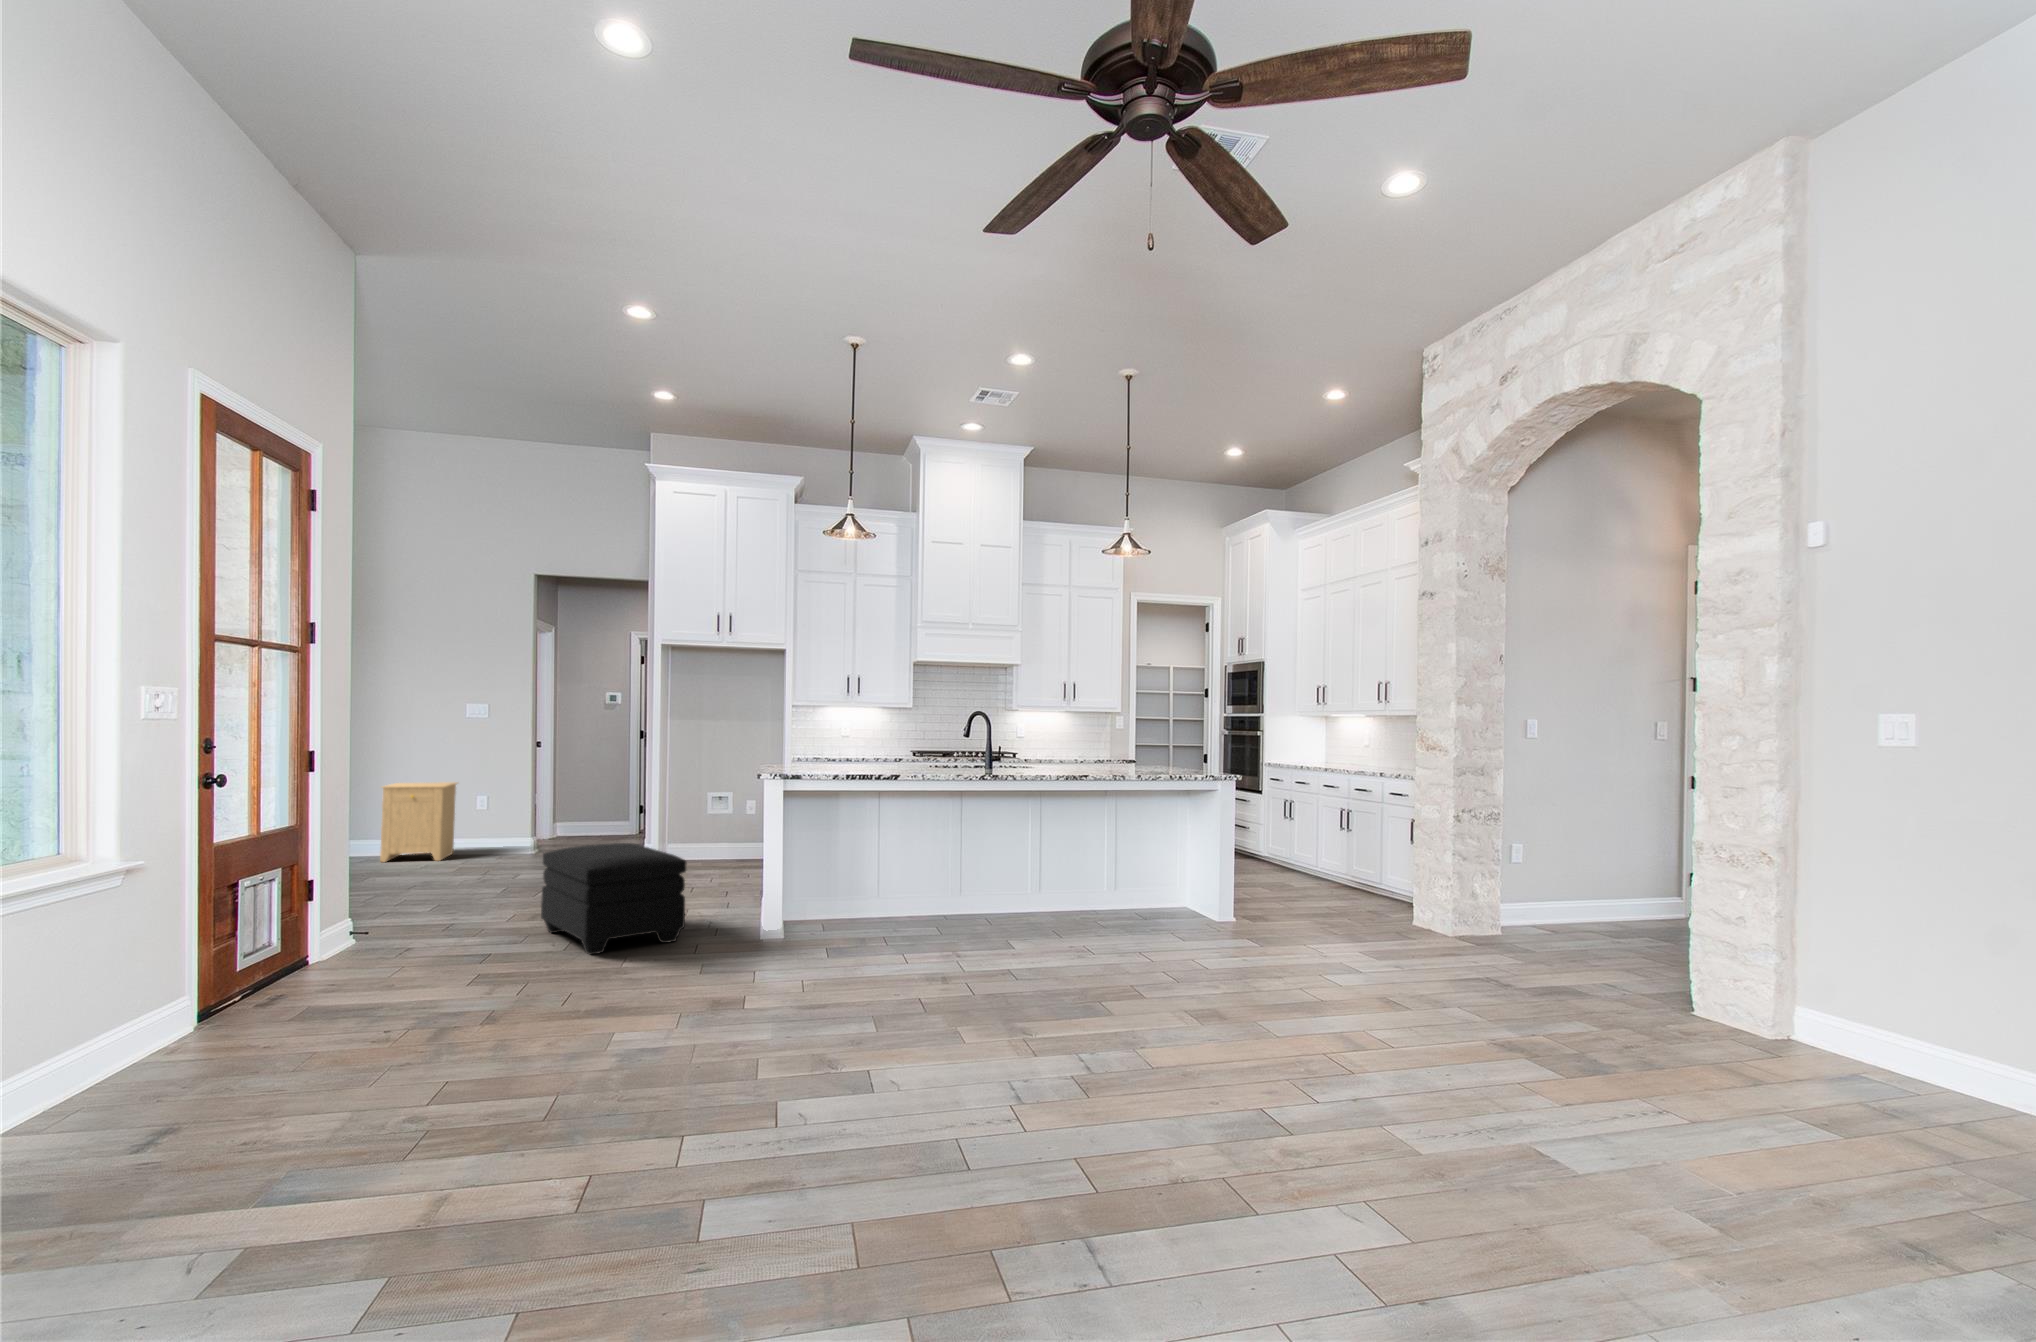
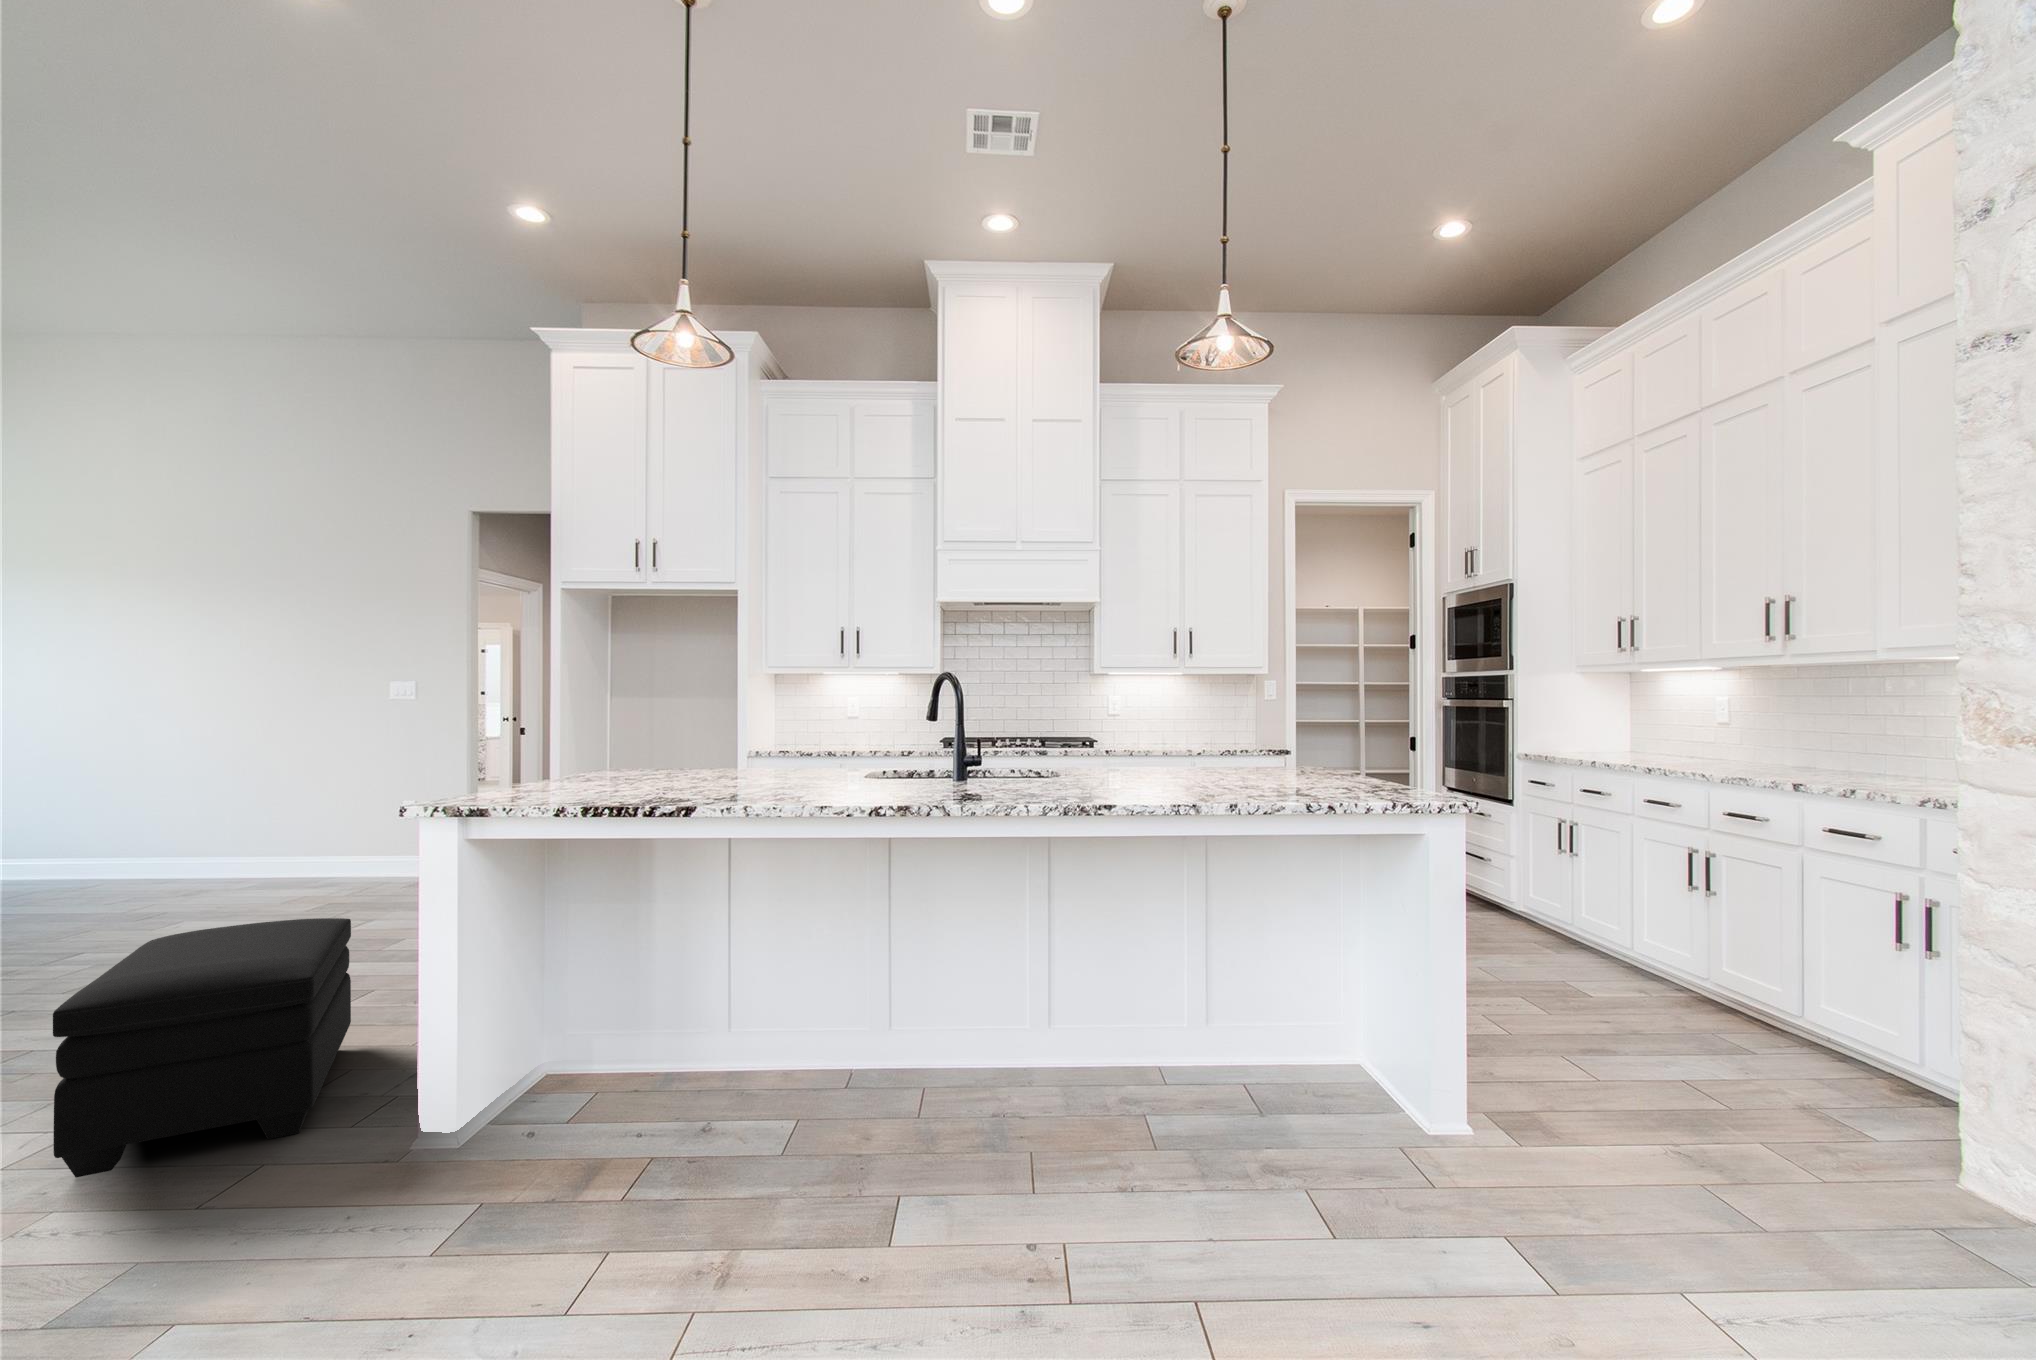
side table: present [380,782,457,862] -> none [277,783,393,888]

